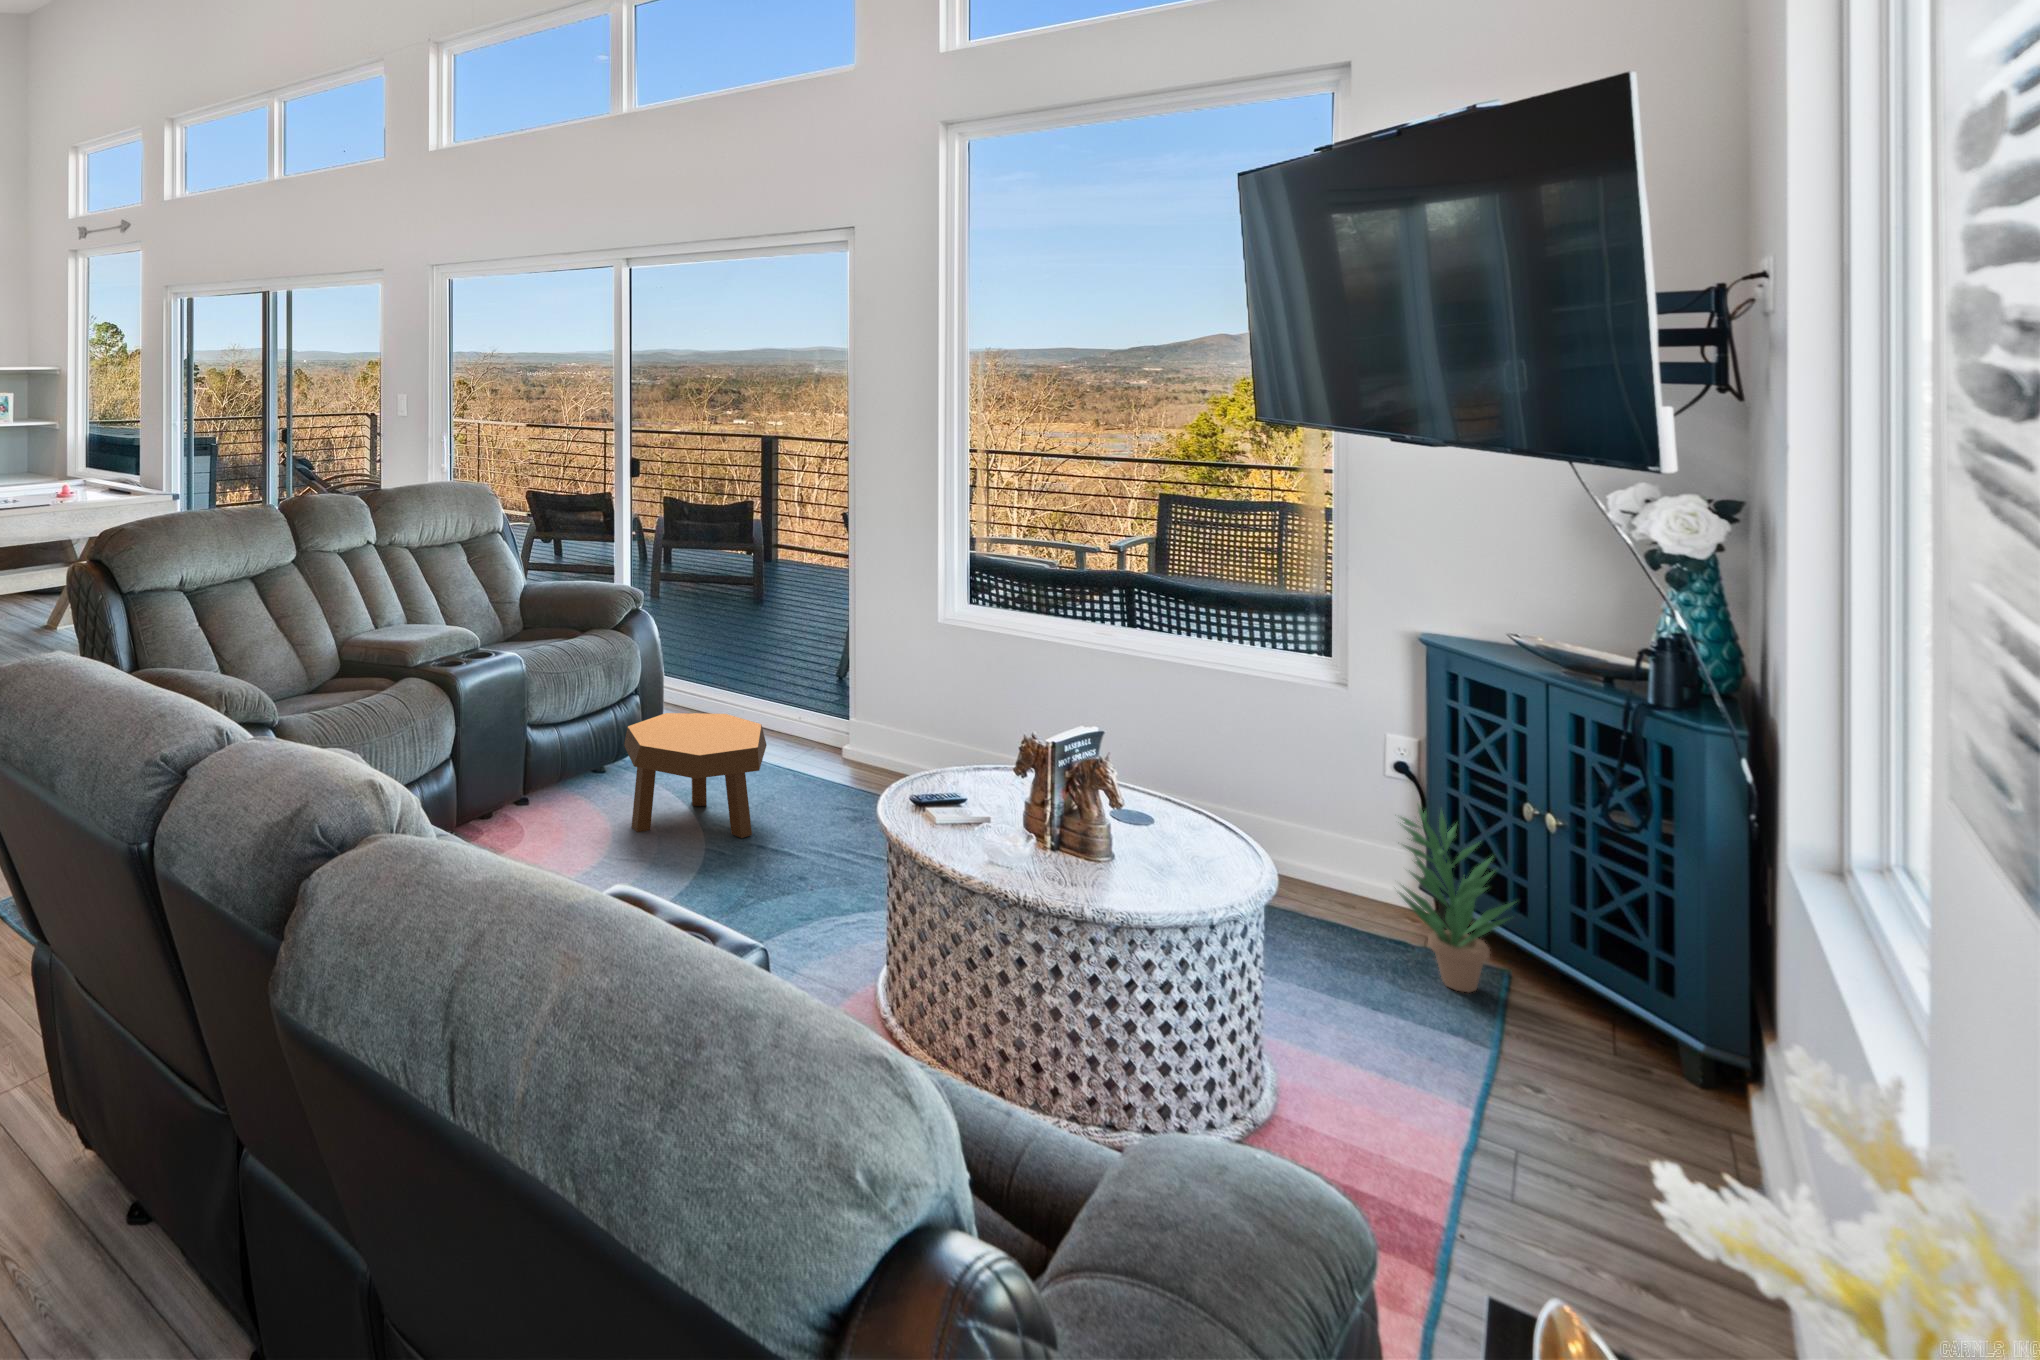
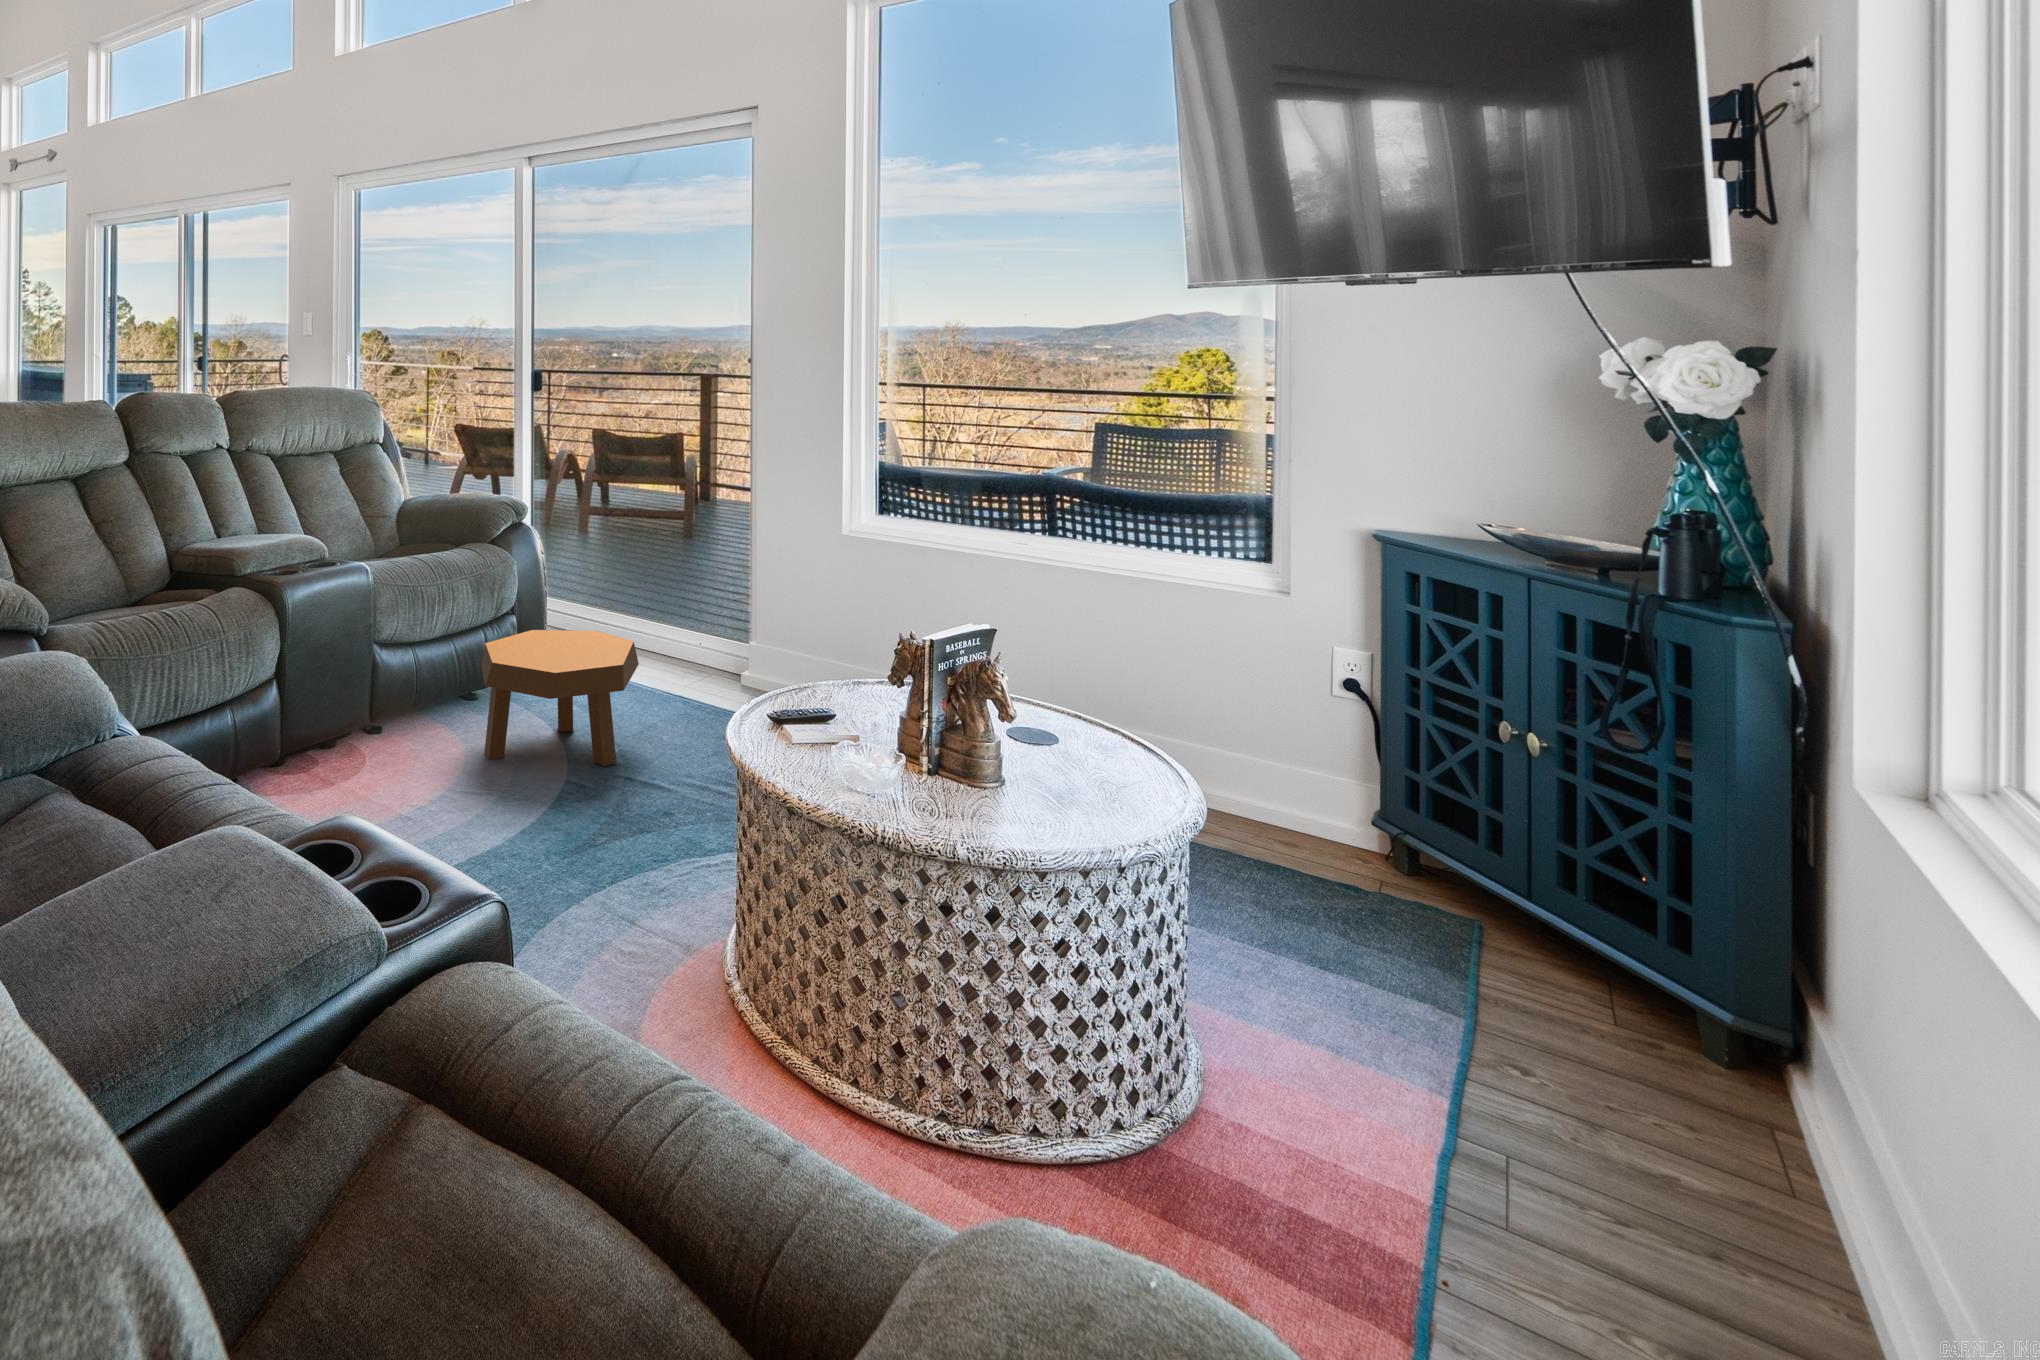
potted plant: present [1399,806,1514,992] -> none [1338,718,1492,946]

